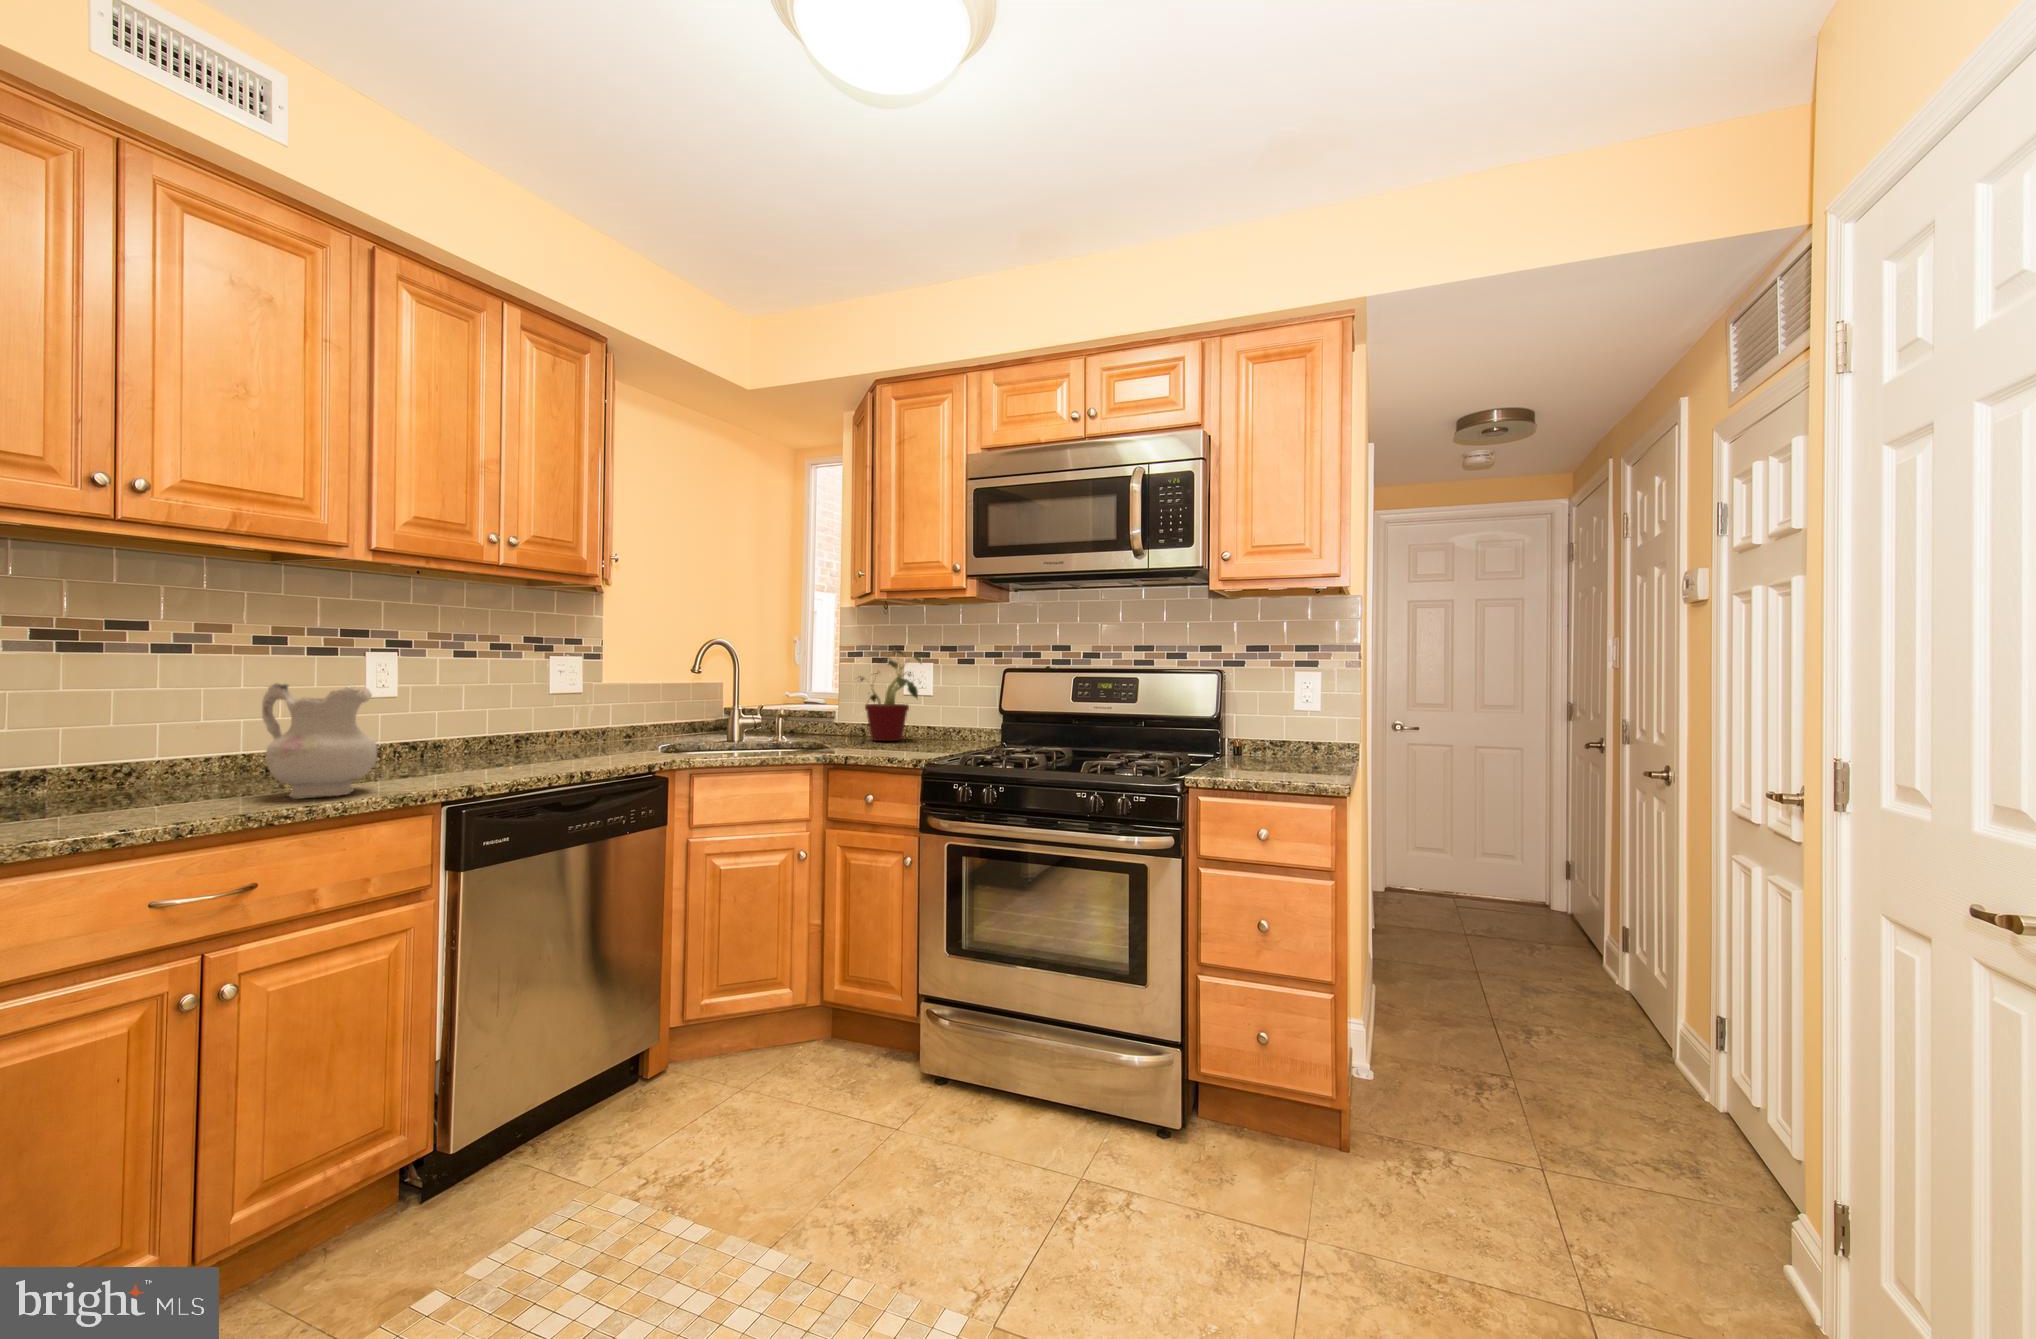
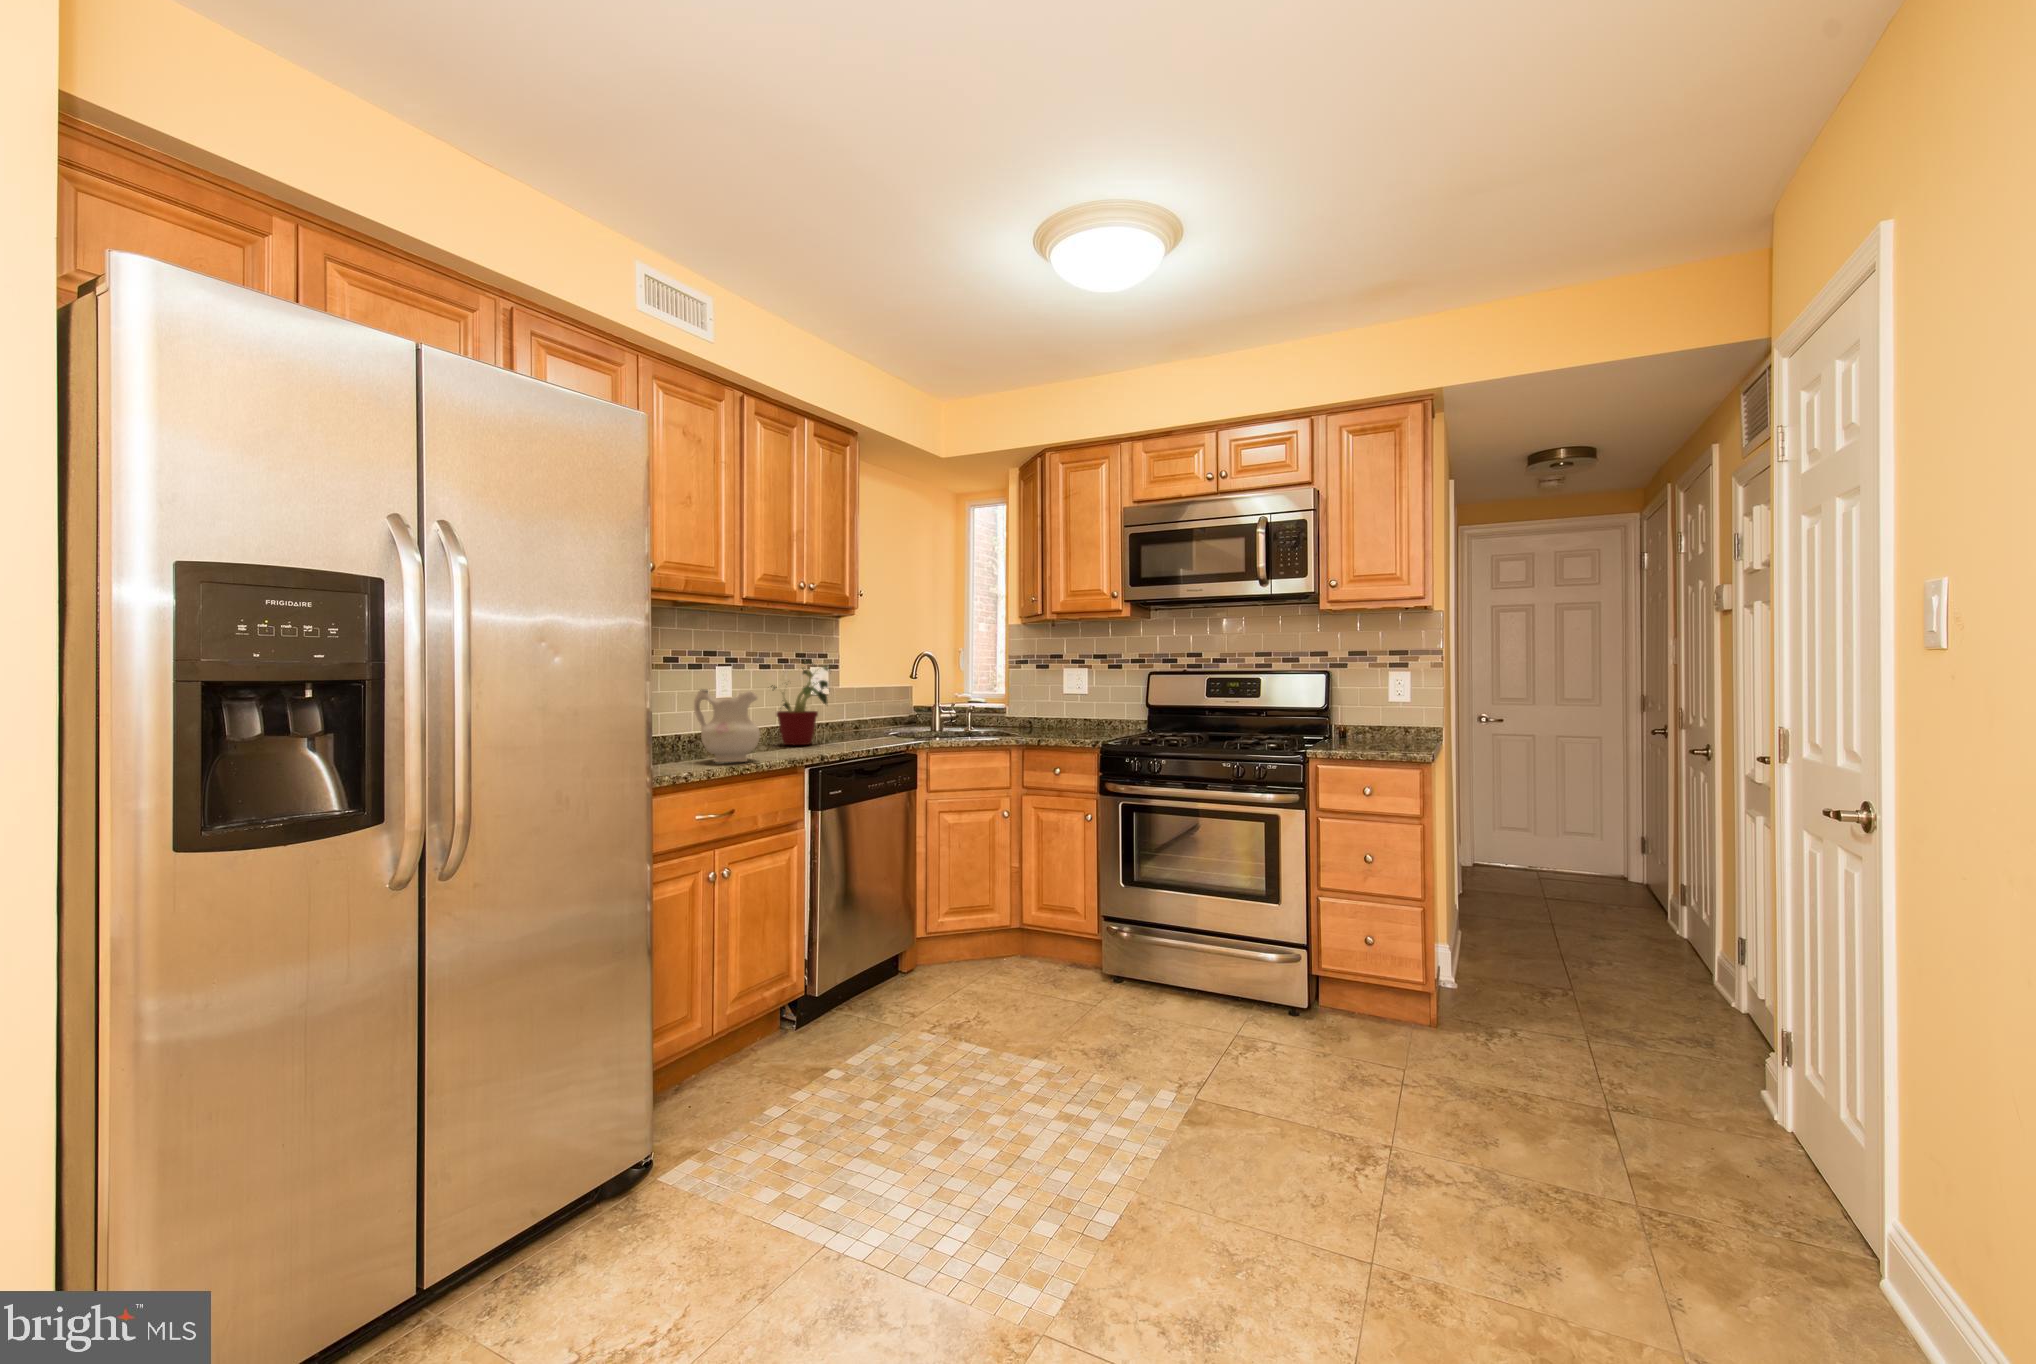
potted plant: present [858,650,922,741] -> present [771,660,830,745]

